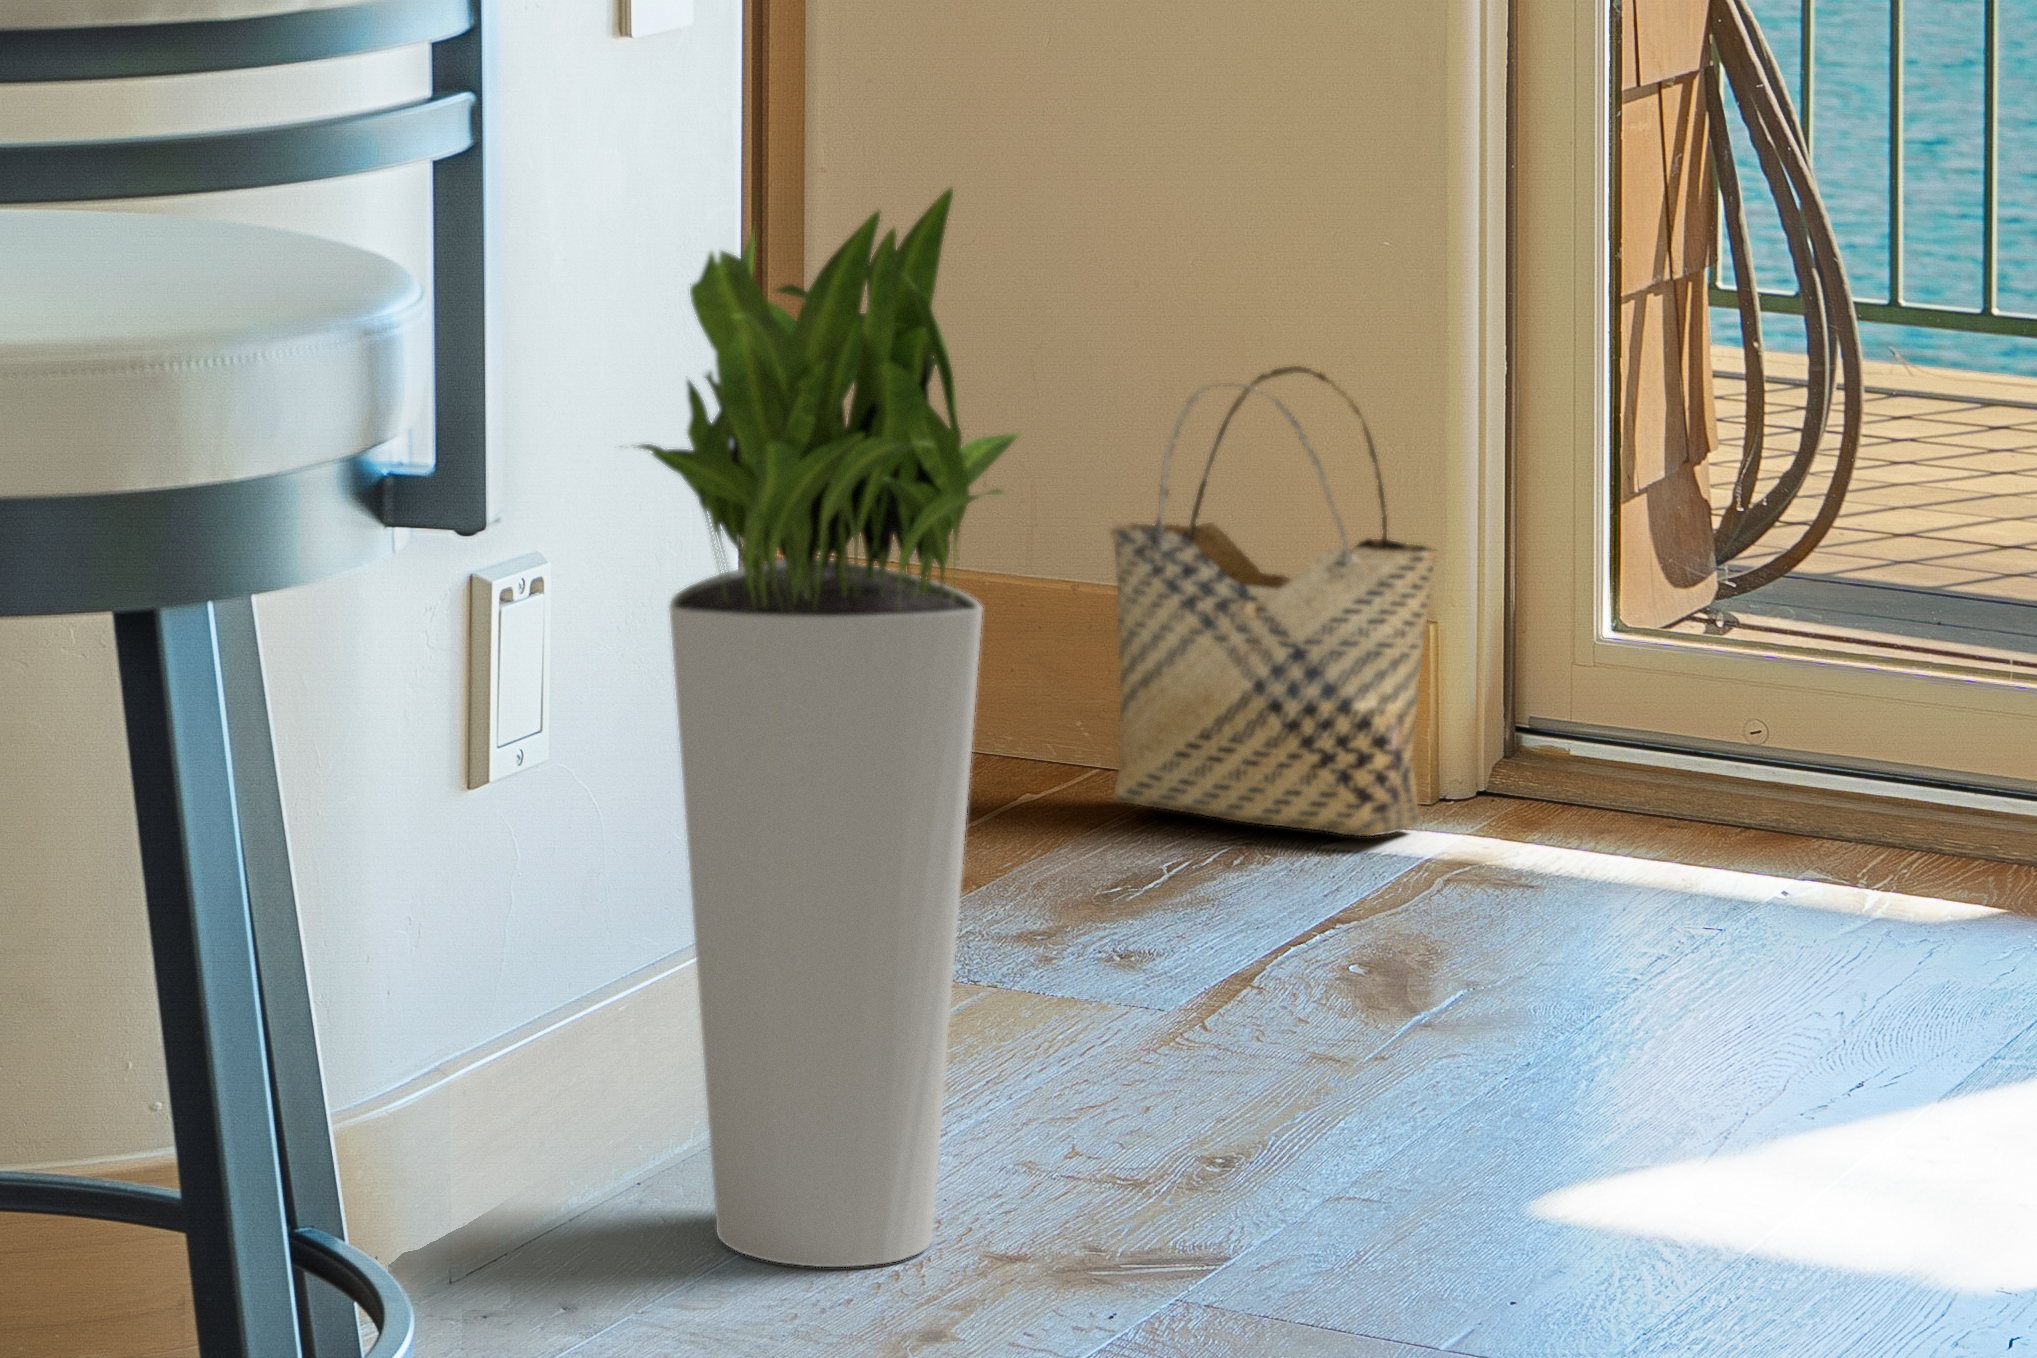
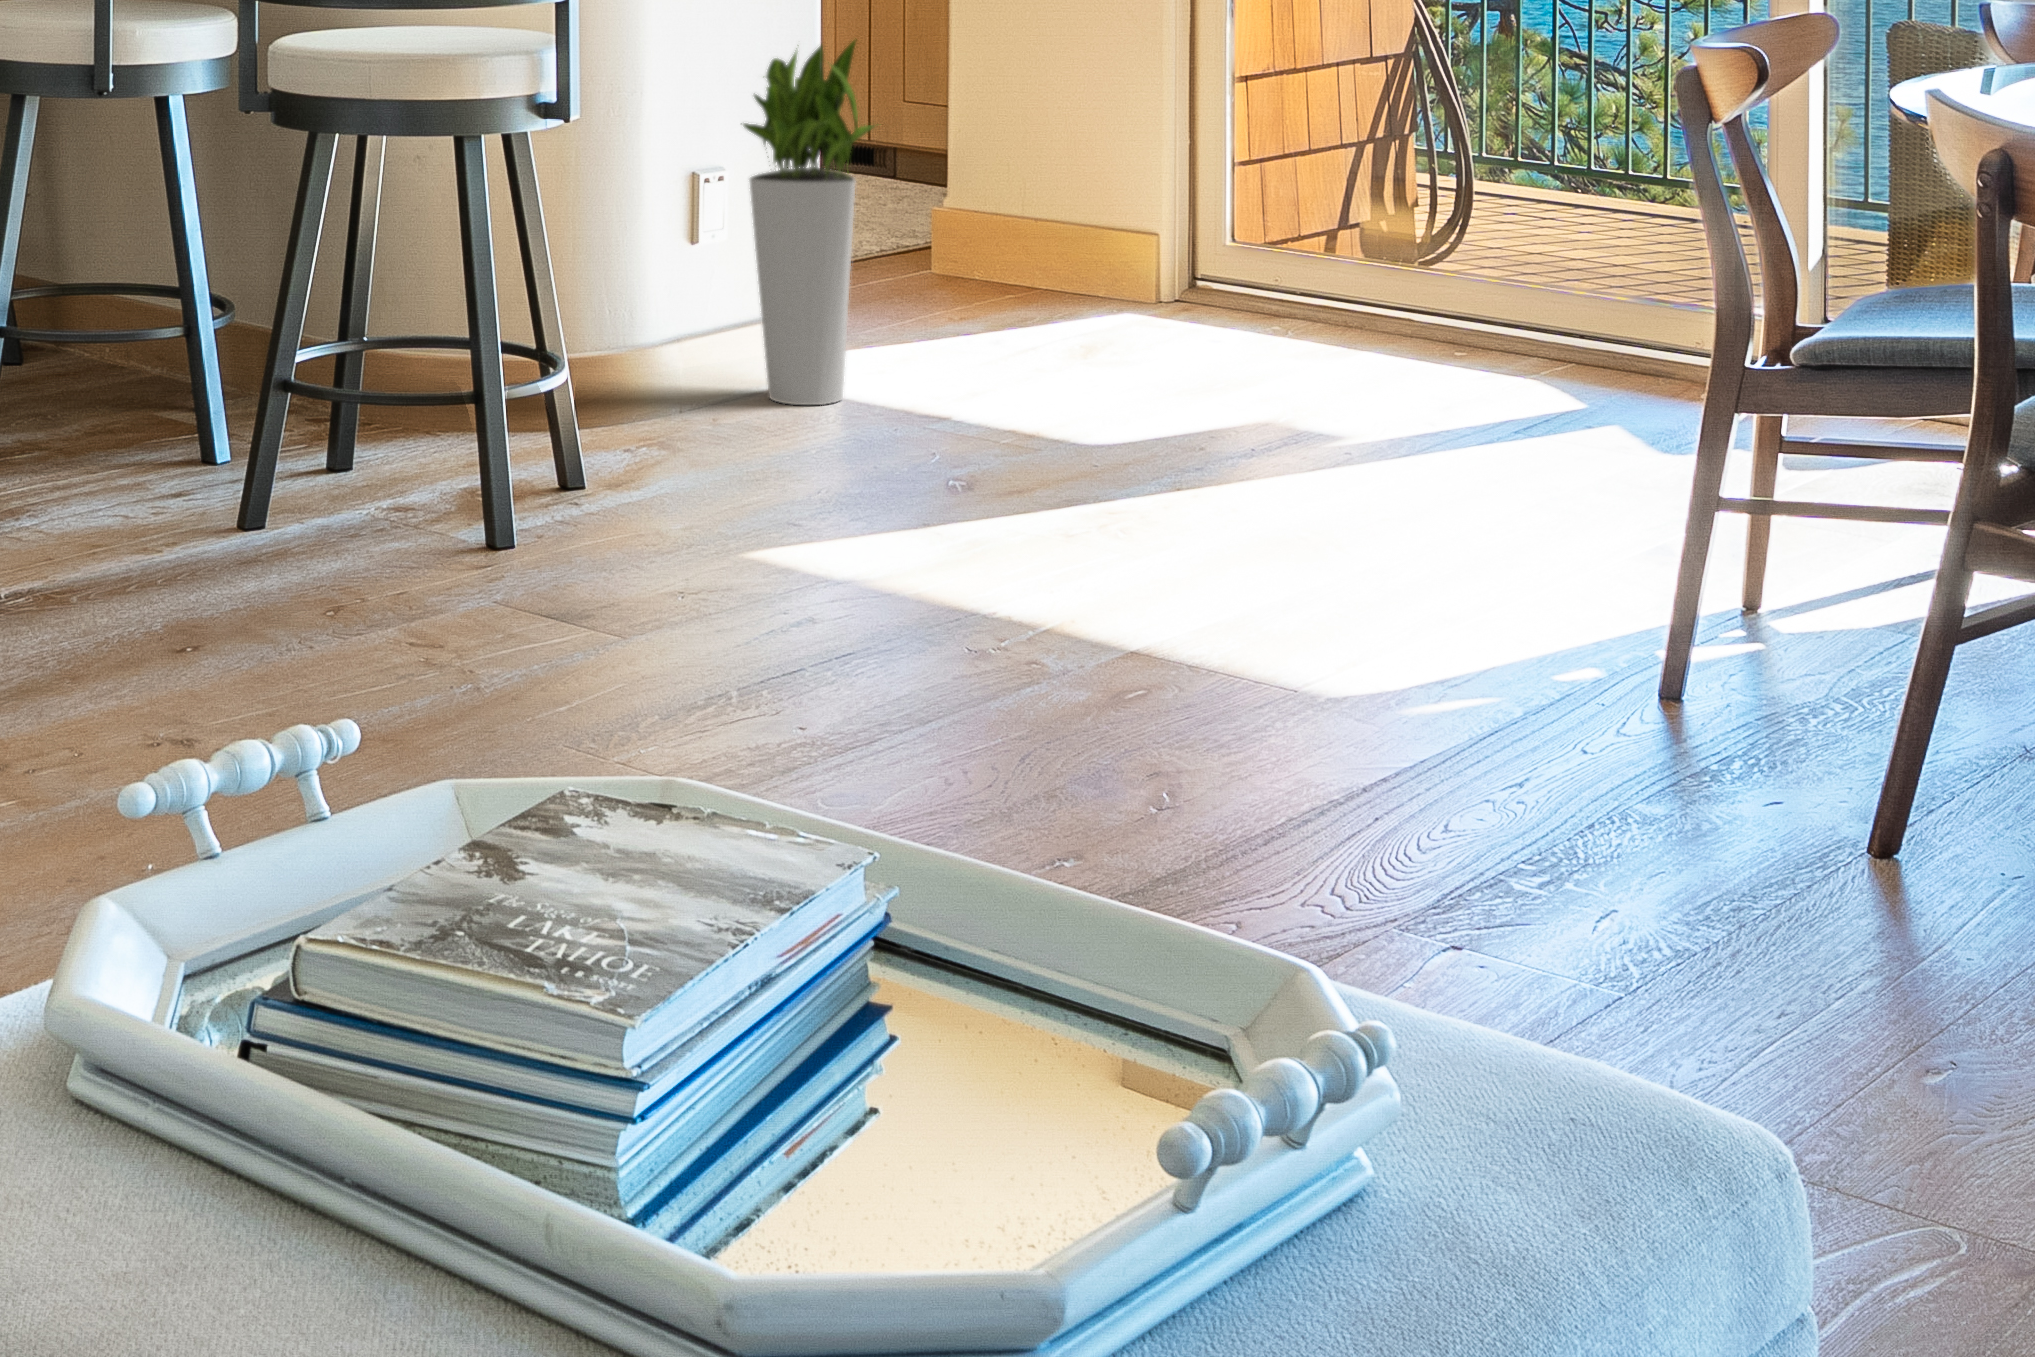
woven basket: present [1109,366,1437,836] -> none [1027,130,1145,303]

